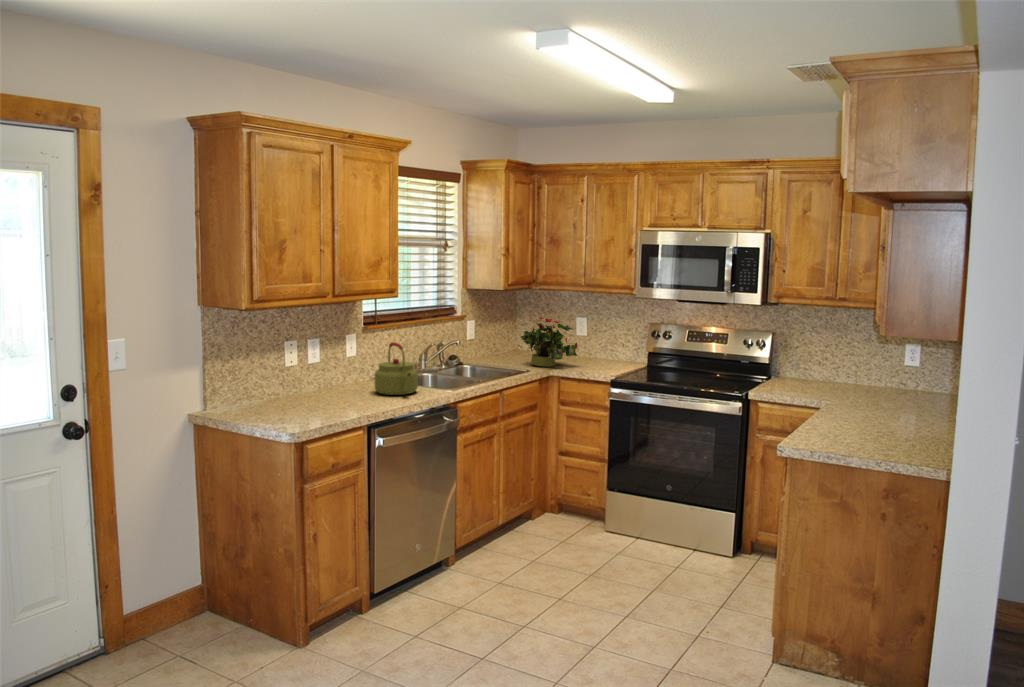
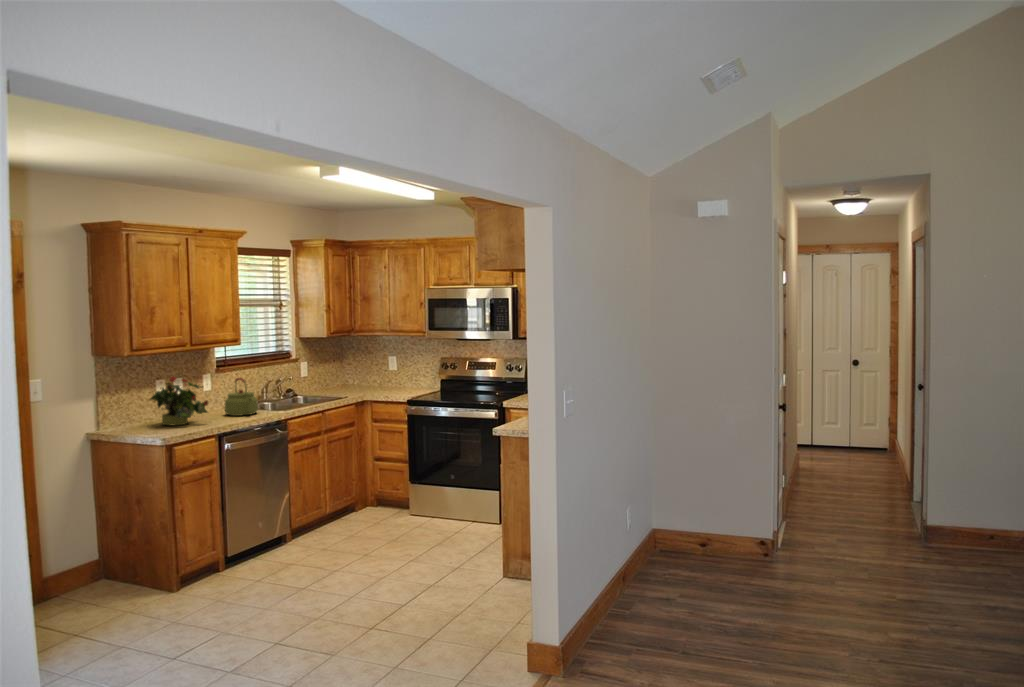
potted plant: present [521,317,578,367] -> present [150,376,209,425]

